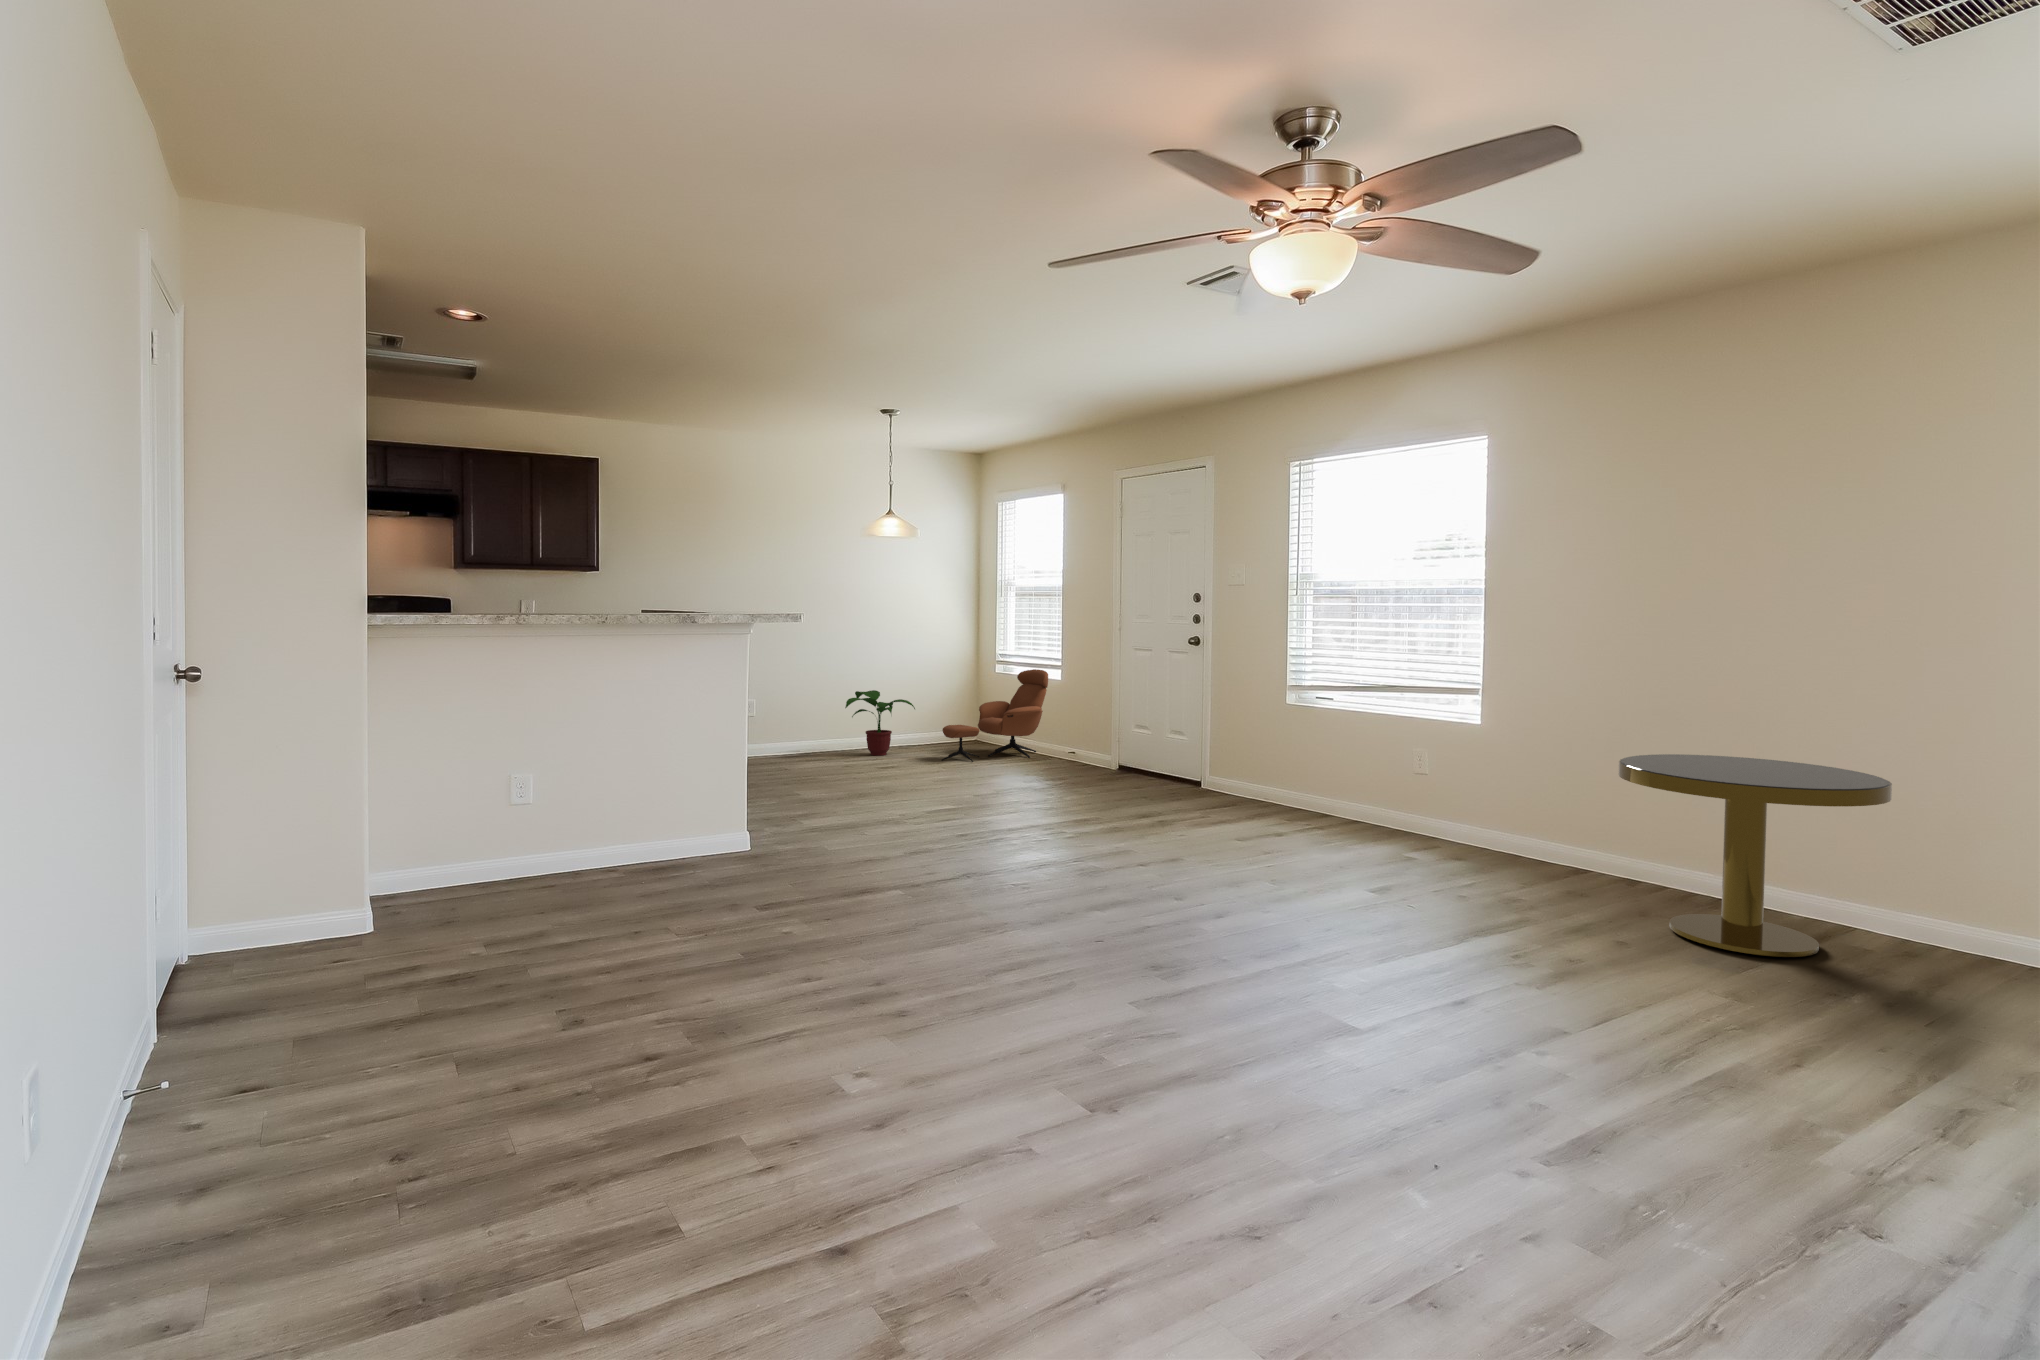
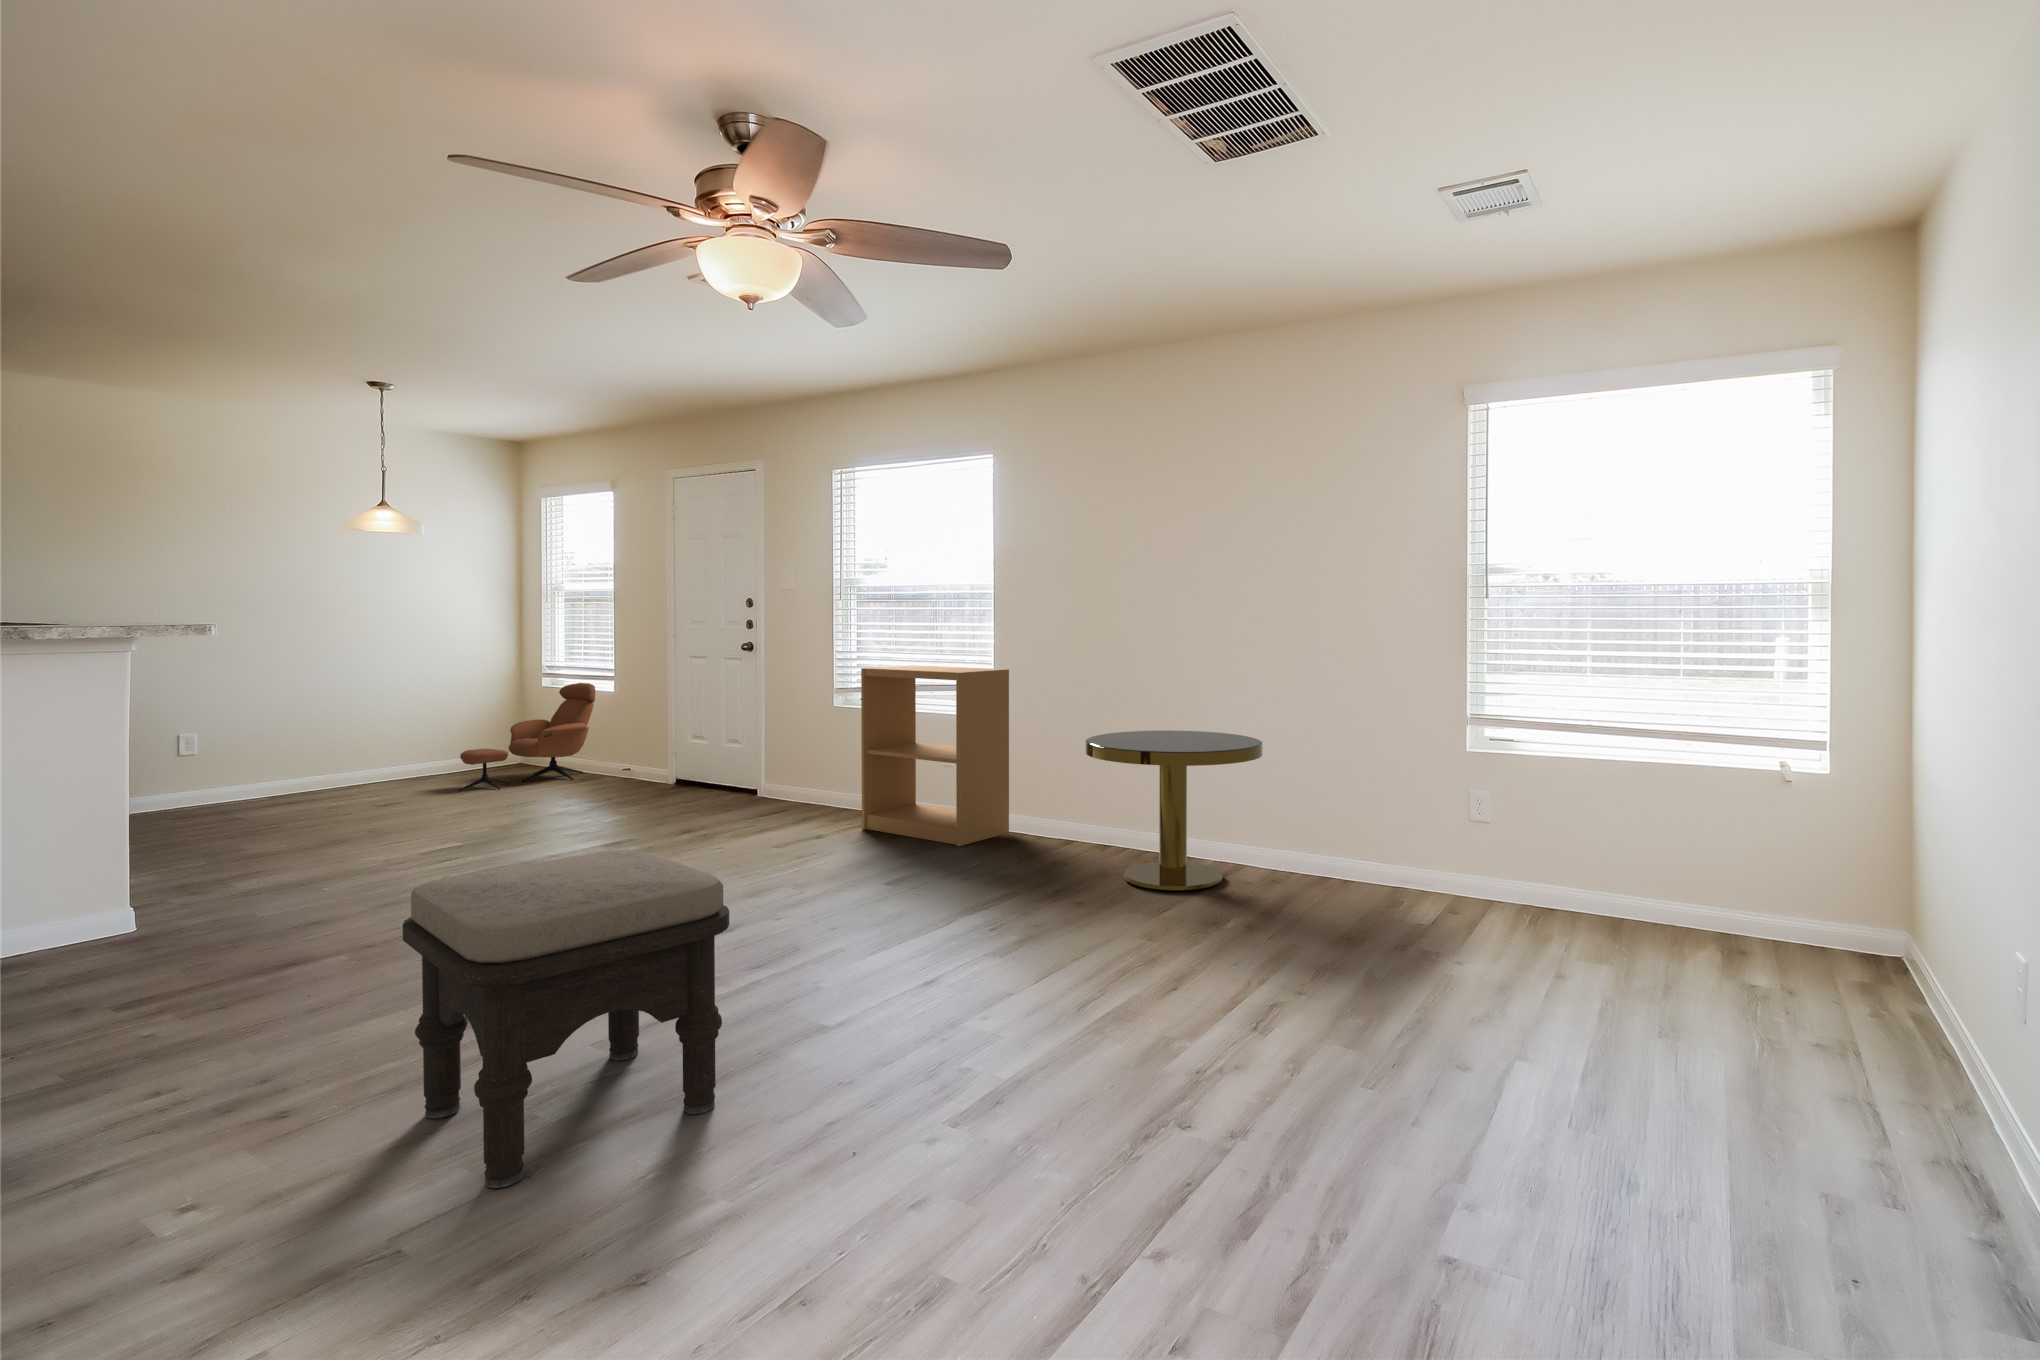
bookshelf: none [1322,665,1500,865] -> present [861,665,1009,846]
potted plant: present [845,690,915,756] -> none [322,715,425,792]
ottoman: none [996,838,1281,1136] -> present [403,850,729,1188]

